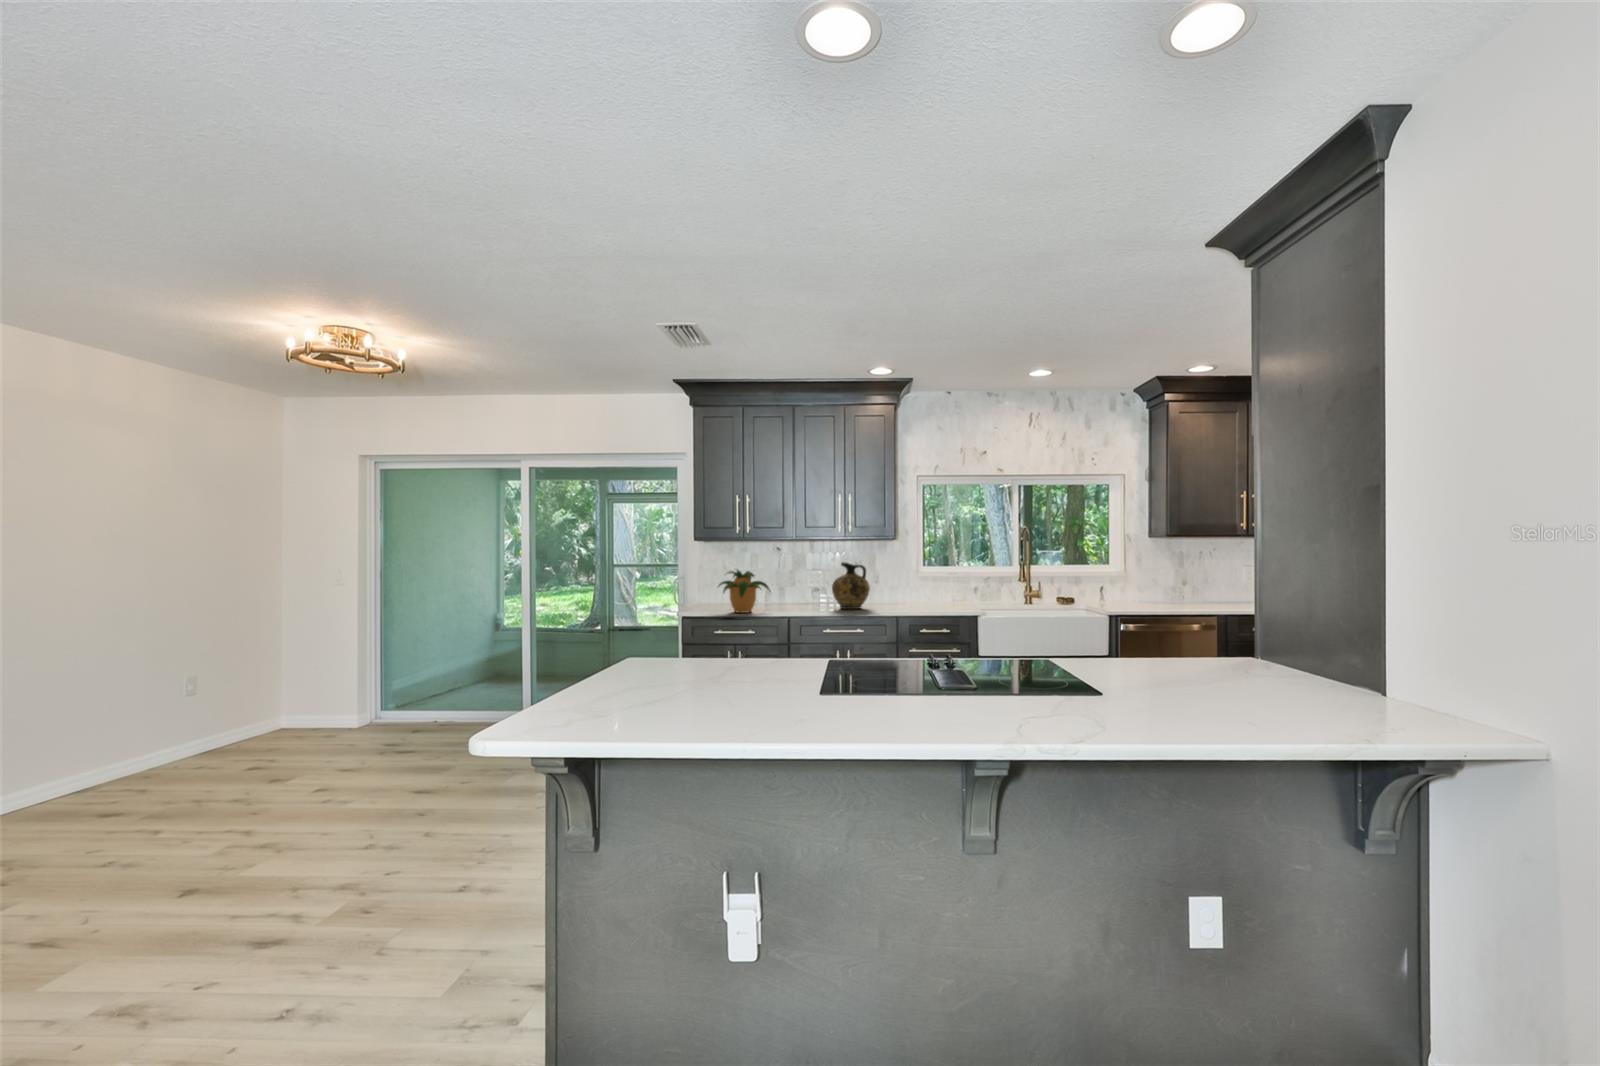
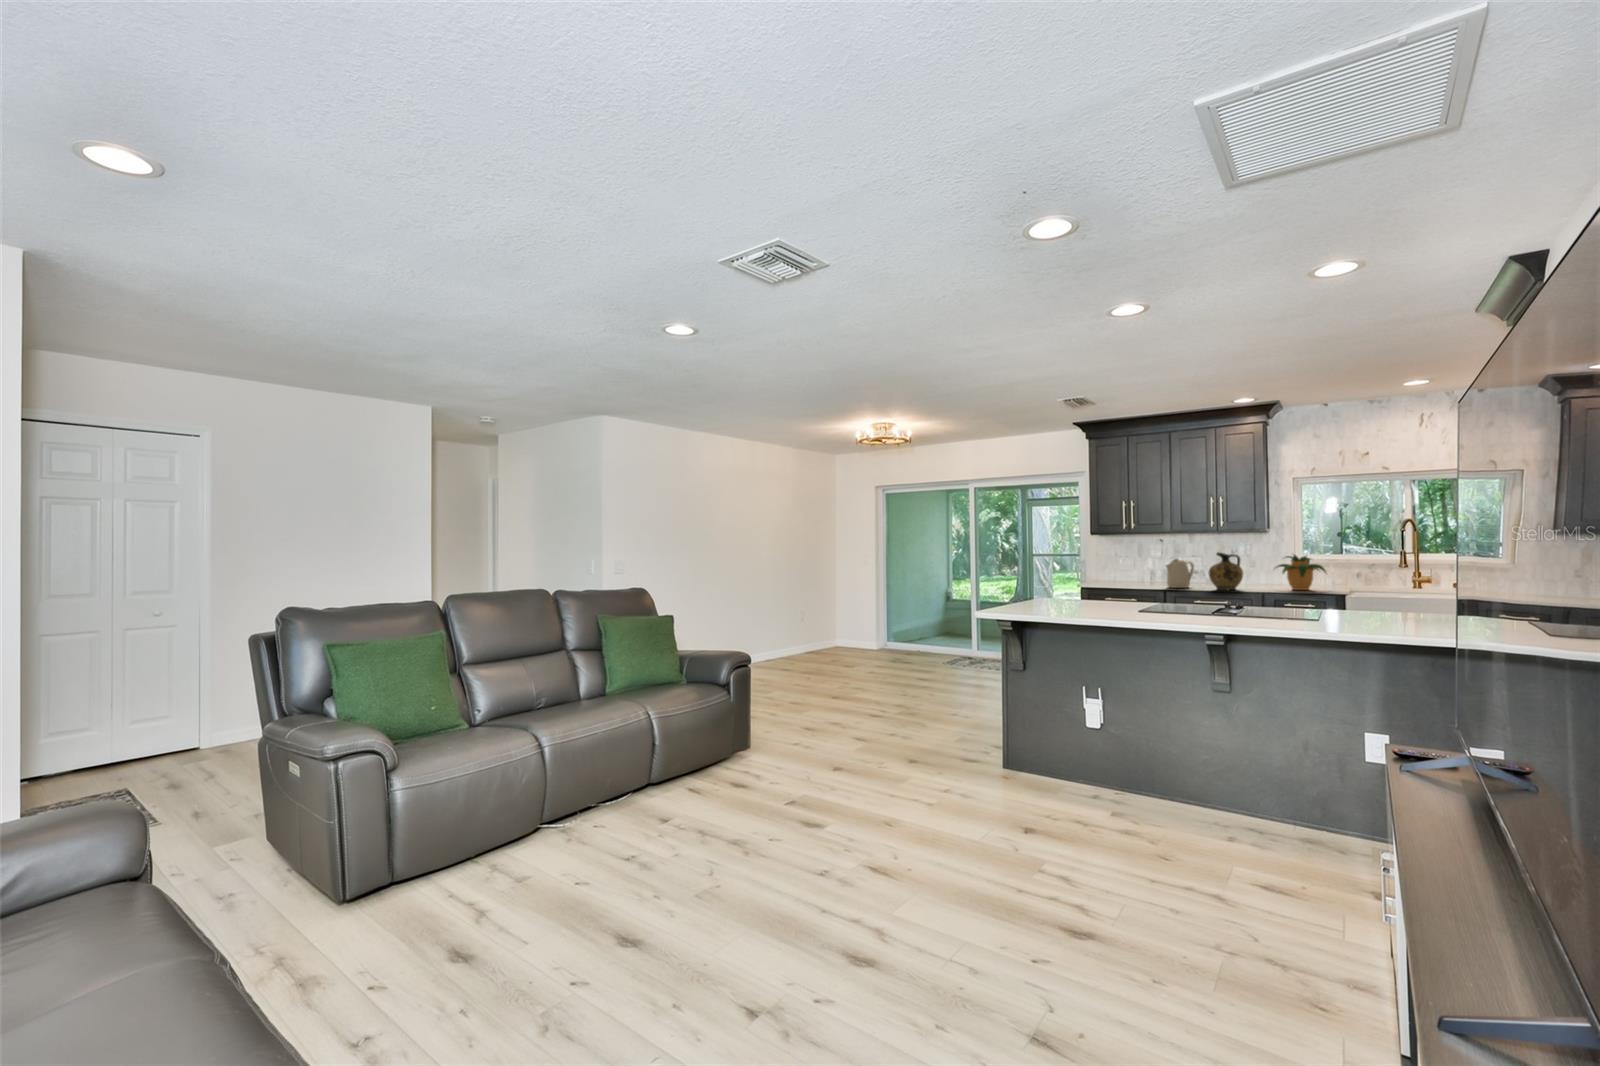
kettle: none [782,569,814,606] -> present [1166,559,1194,588]
potted plant: present [719,570,771,613] -> present [1277,555,1326,590]

